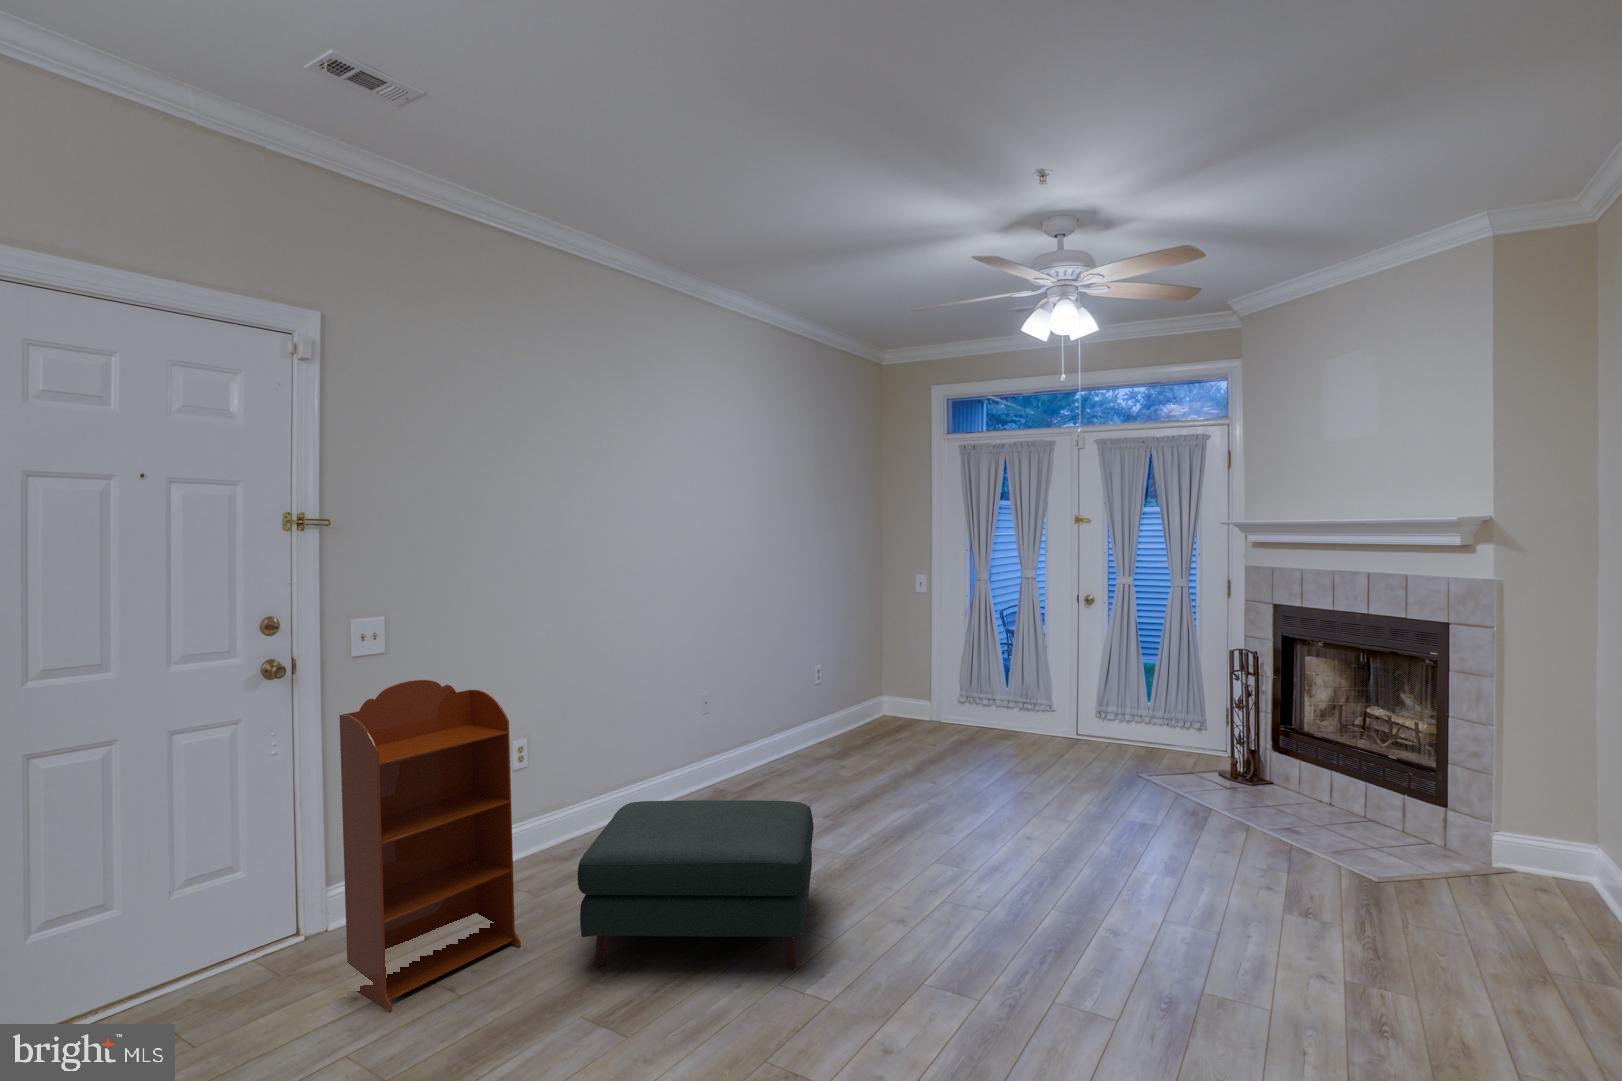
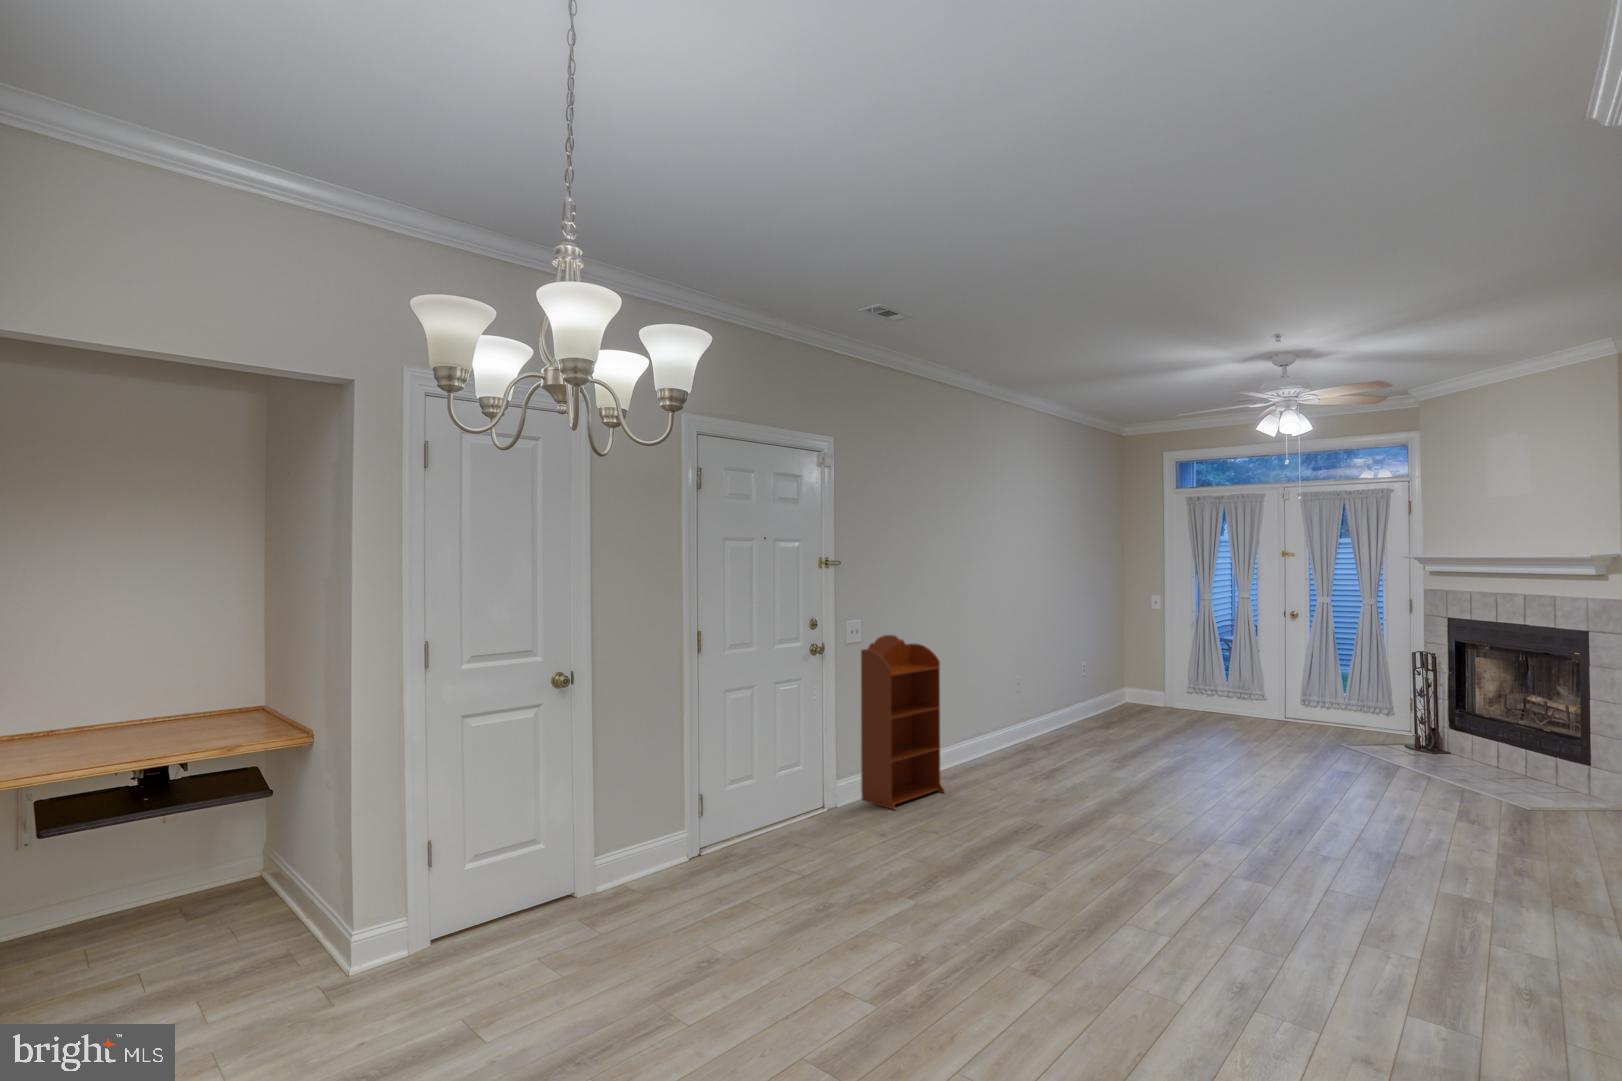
ottoman: present [578,800,814,969] -> none [987,718,1127,812]

